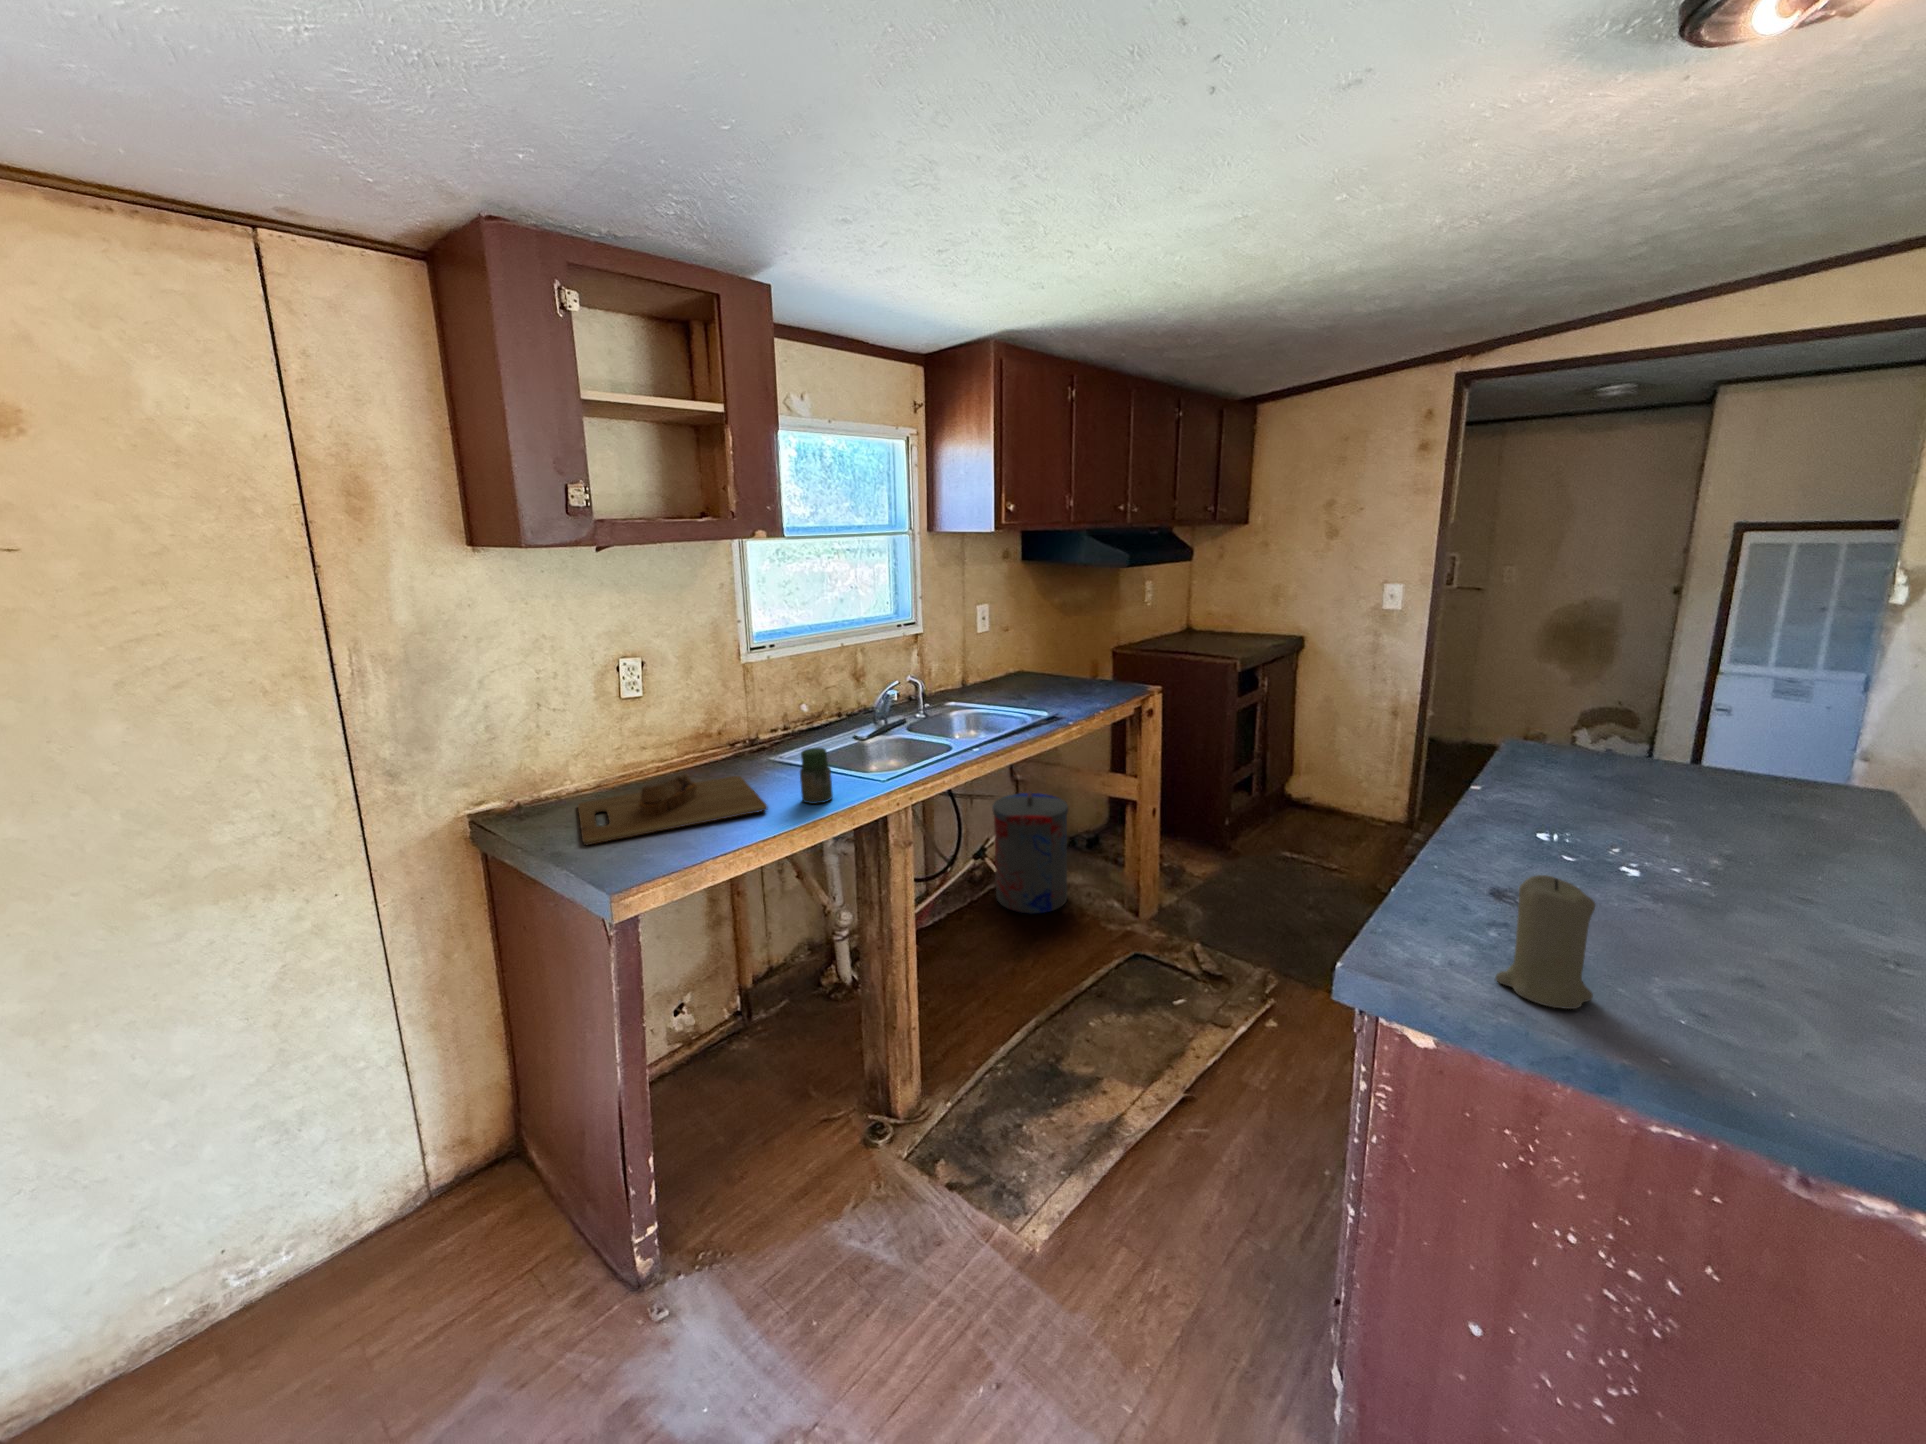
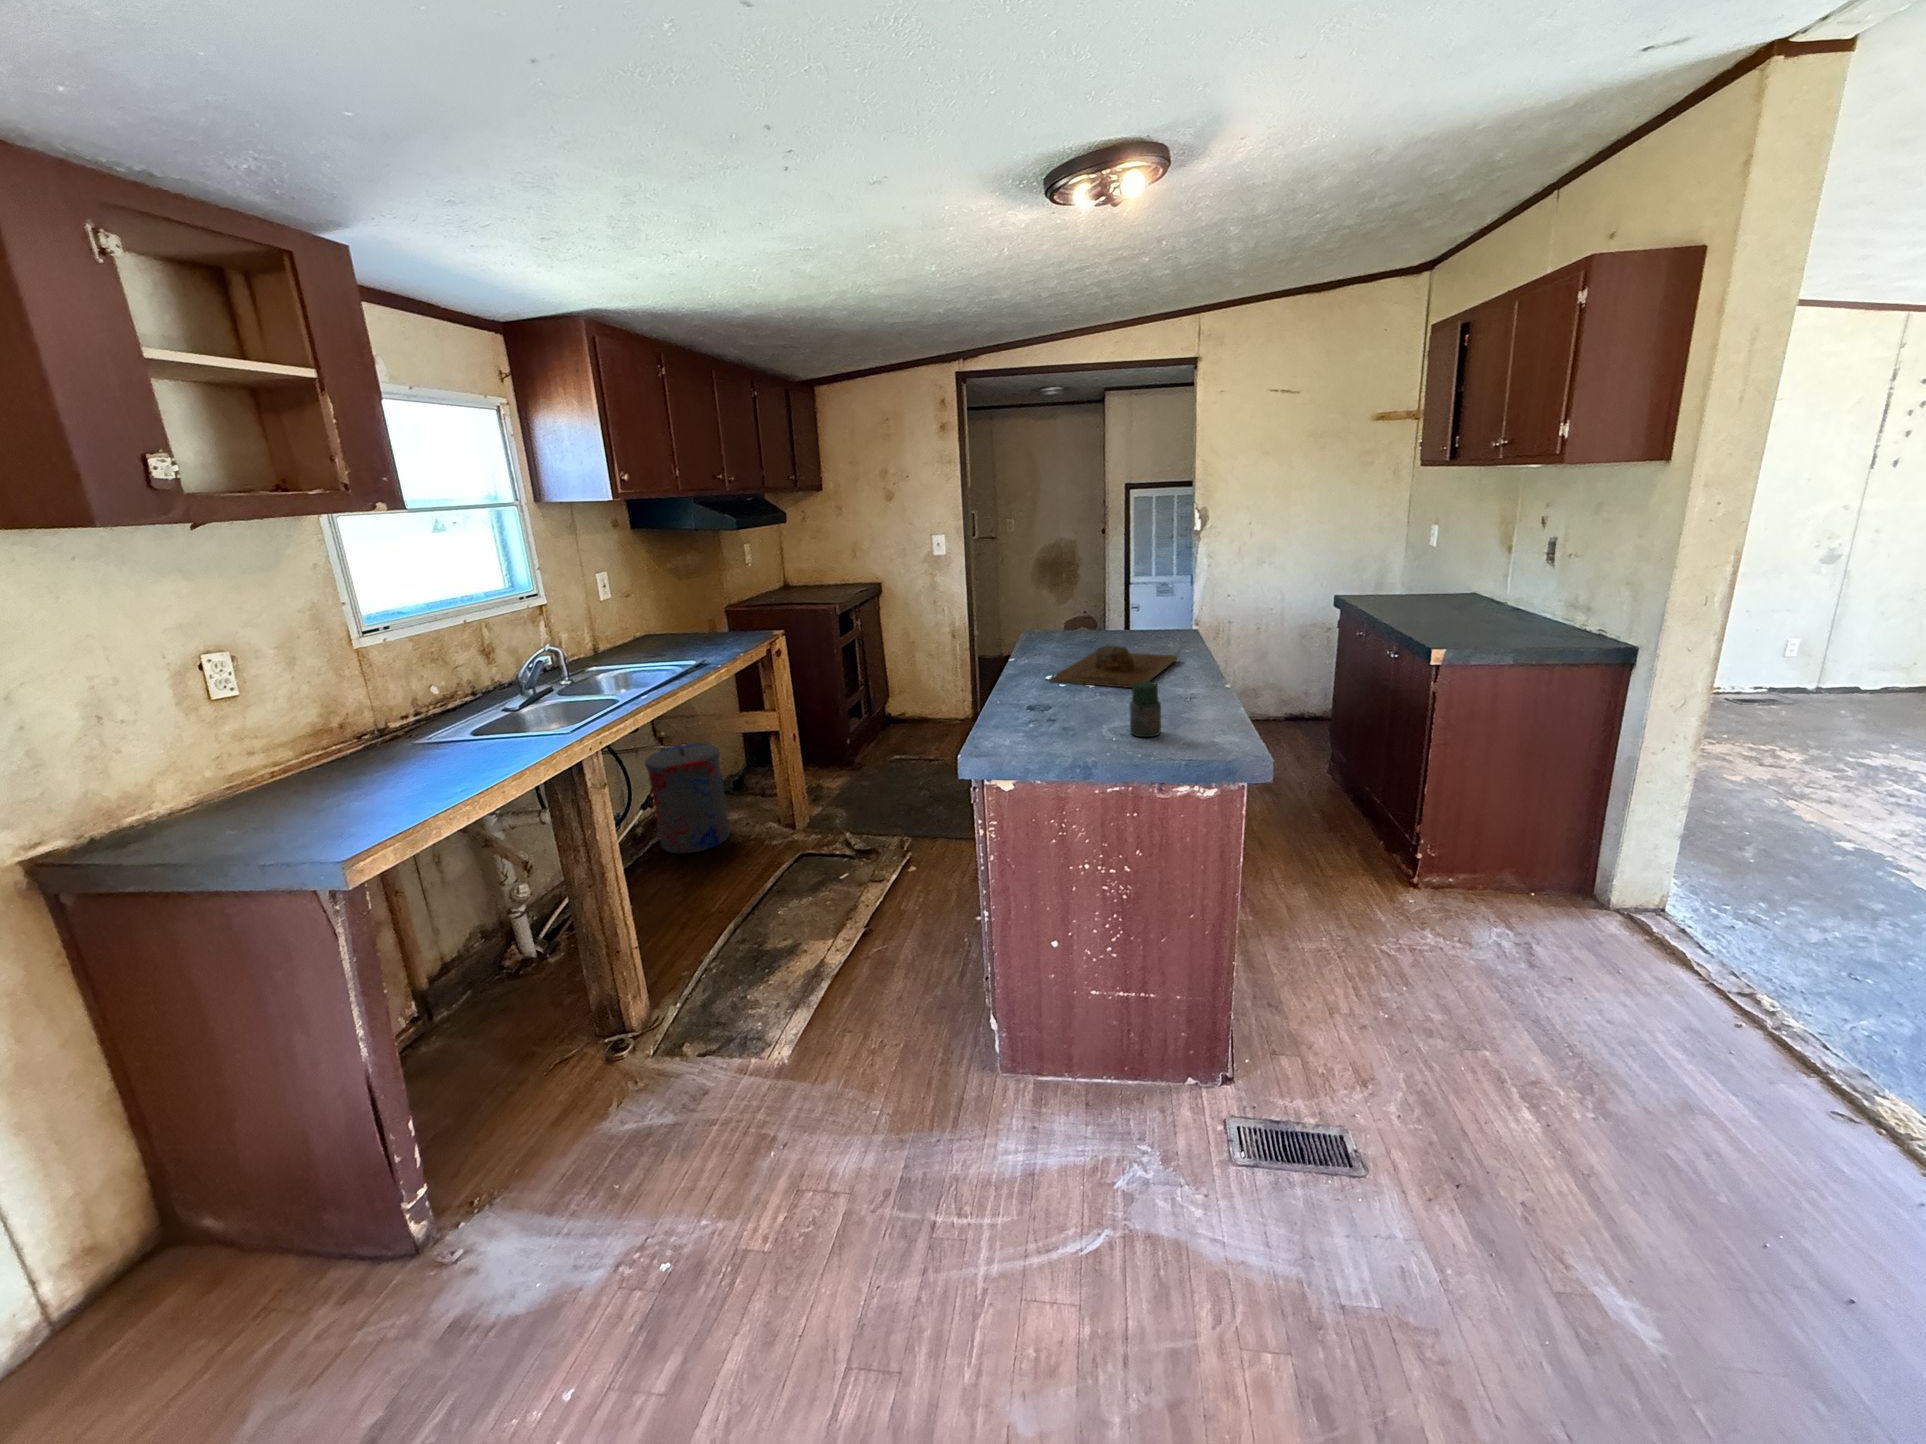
jar: present [800,748,833,804] -> present [1129,682,1161,737]
cutting board: present [578,773,767,845] -> present [1049,645,1178,688]
candle: present [1496,875,1595,1009] -> none [1033,681,1075,749]

